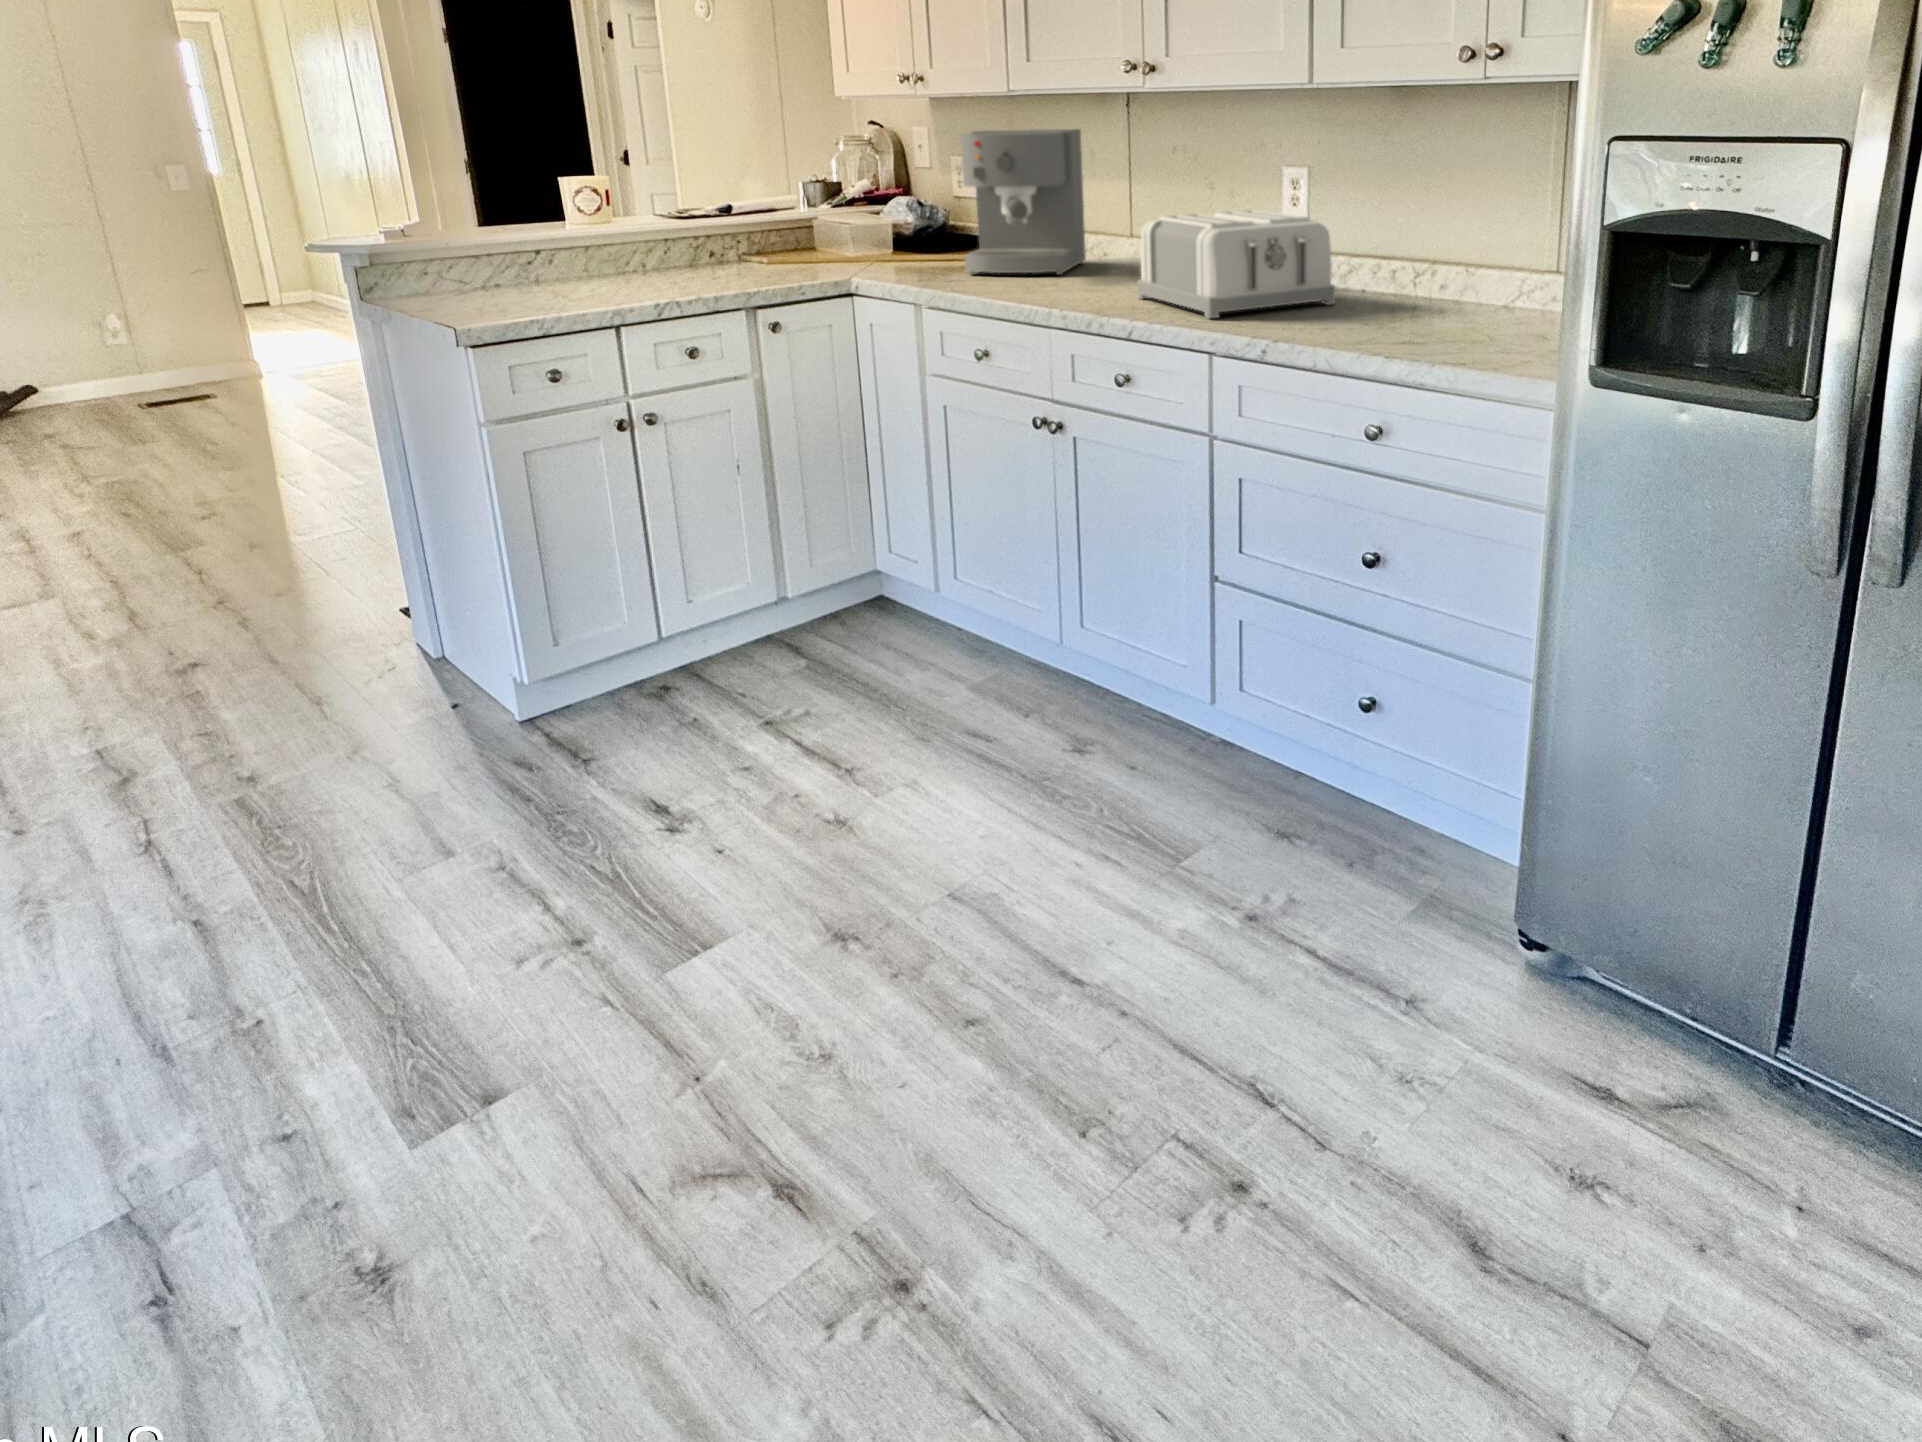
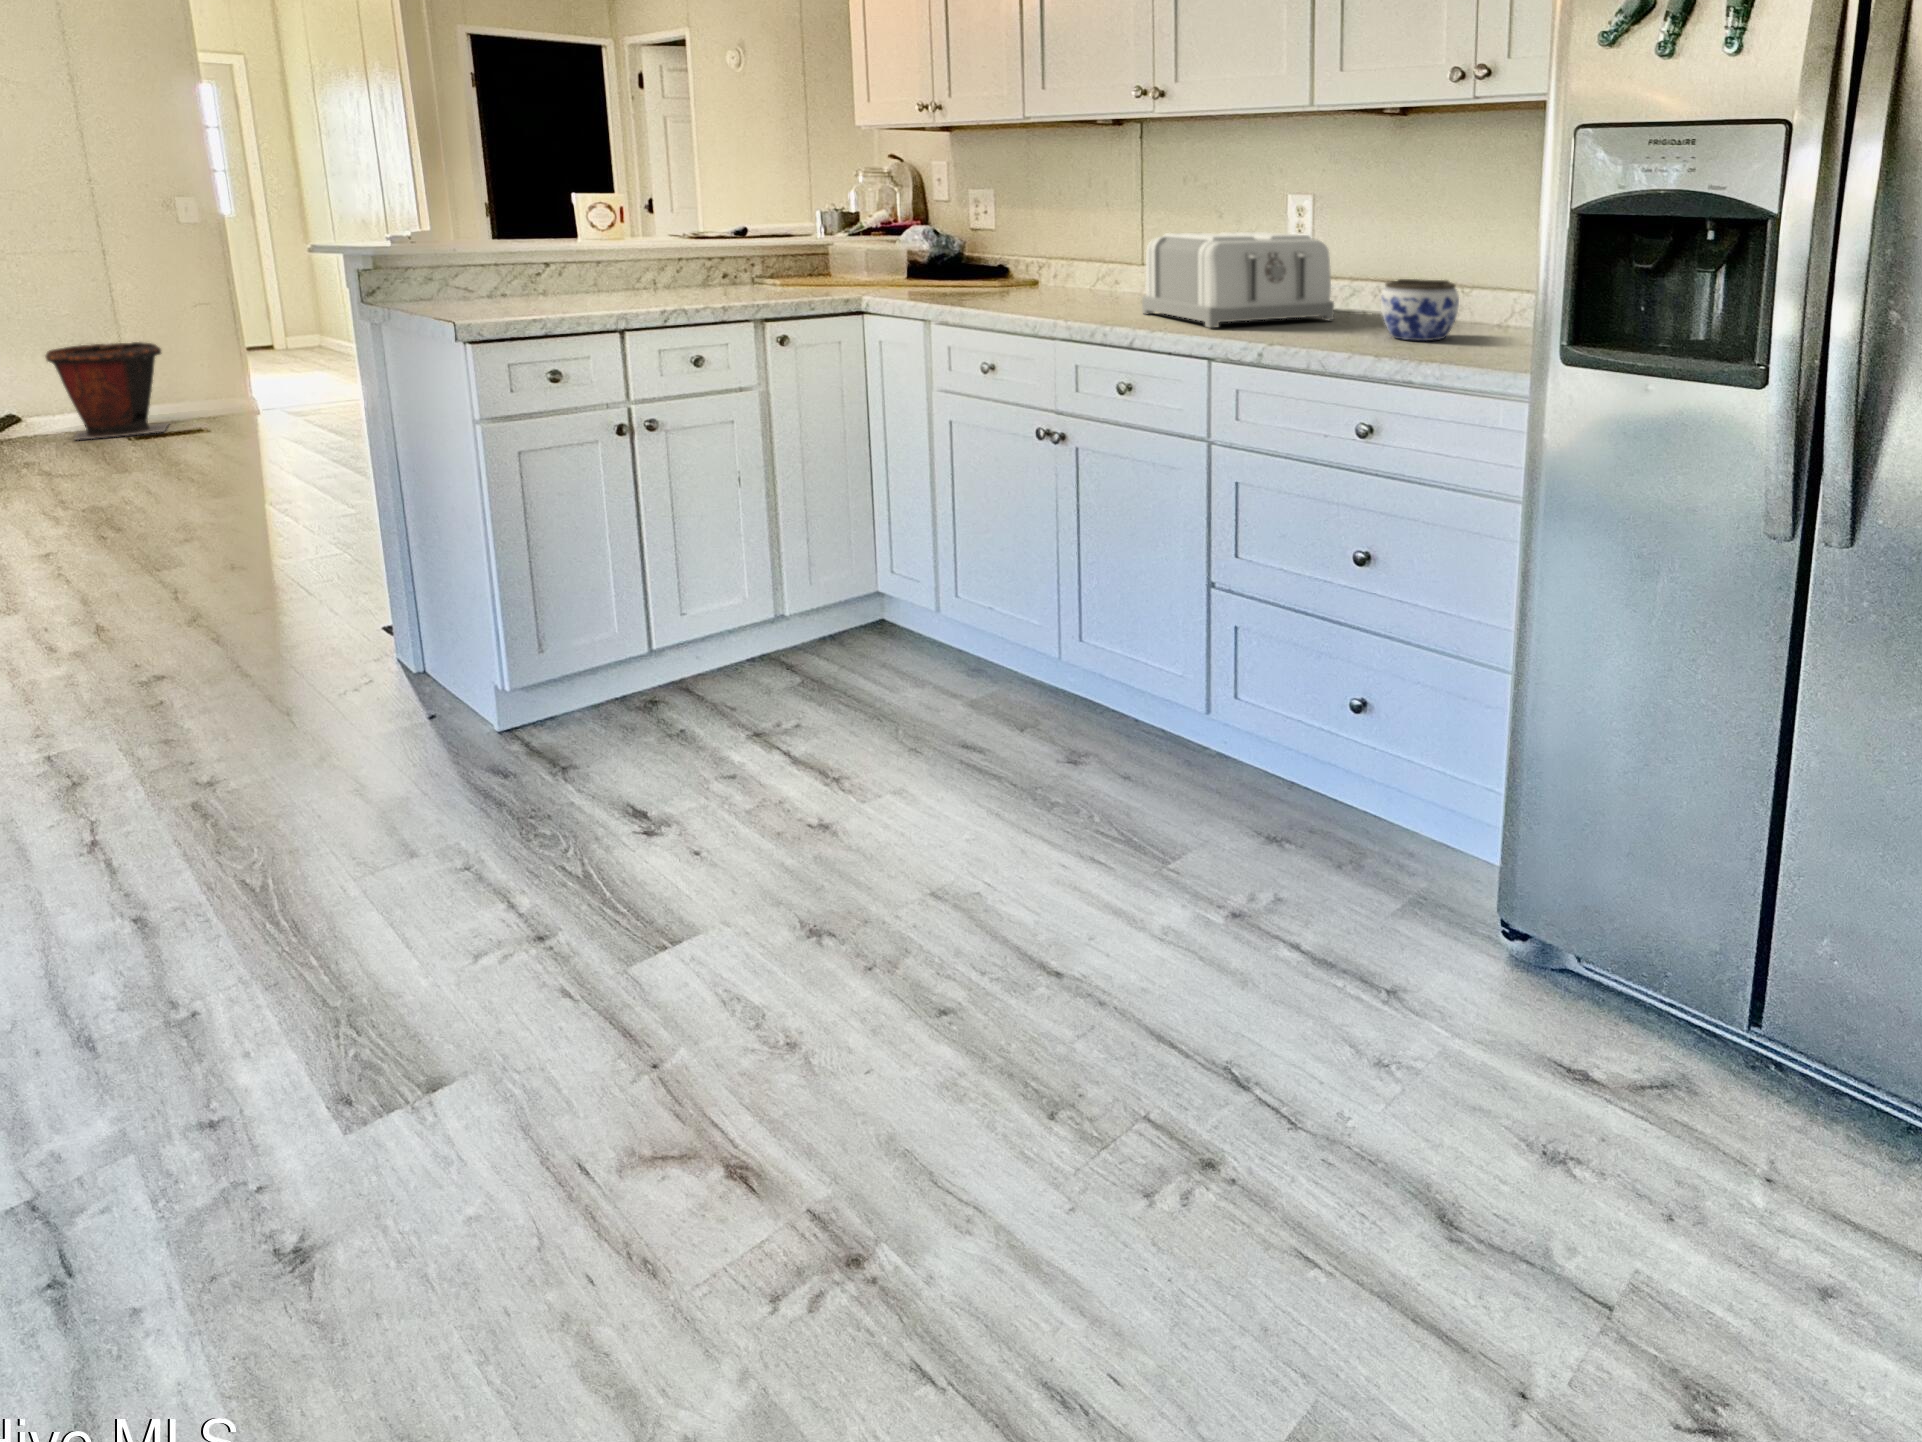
coffee maker: present [961,129,1086,275] -> none [974,157,1096,297]
jar: none [1387,267,1468,333] -> present [1381,279,1459,341]
waste bin: none [58,305,181,407] -> present [45,342,168,440]

